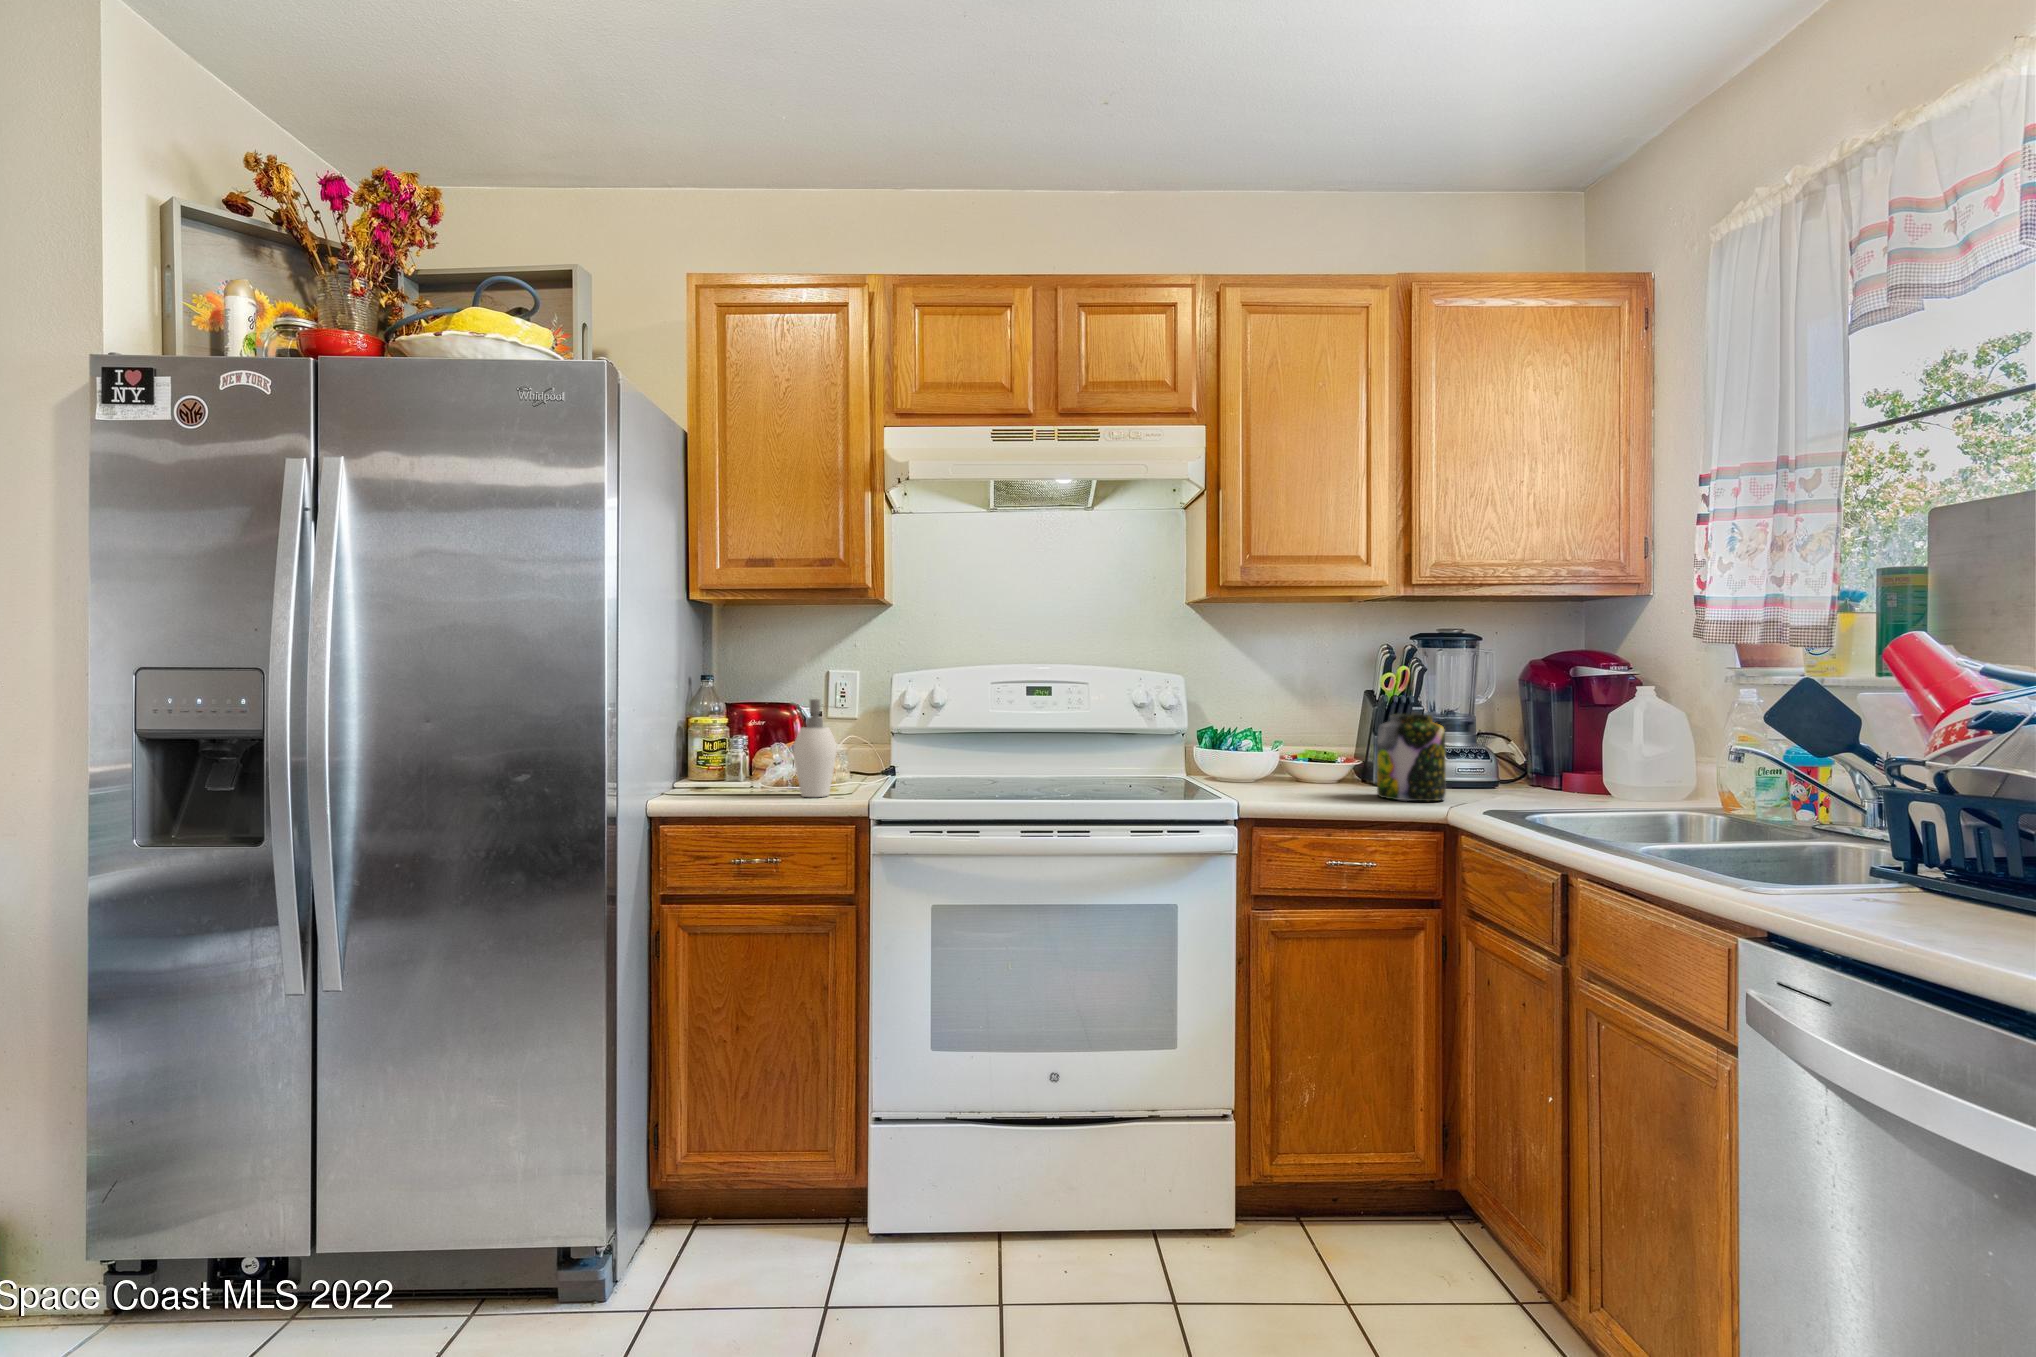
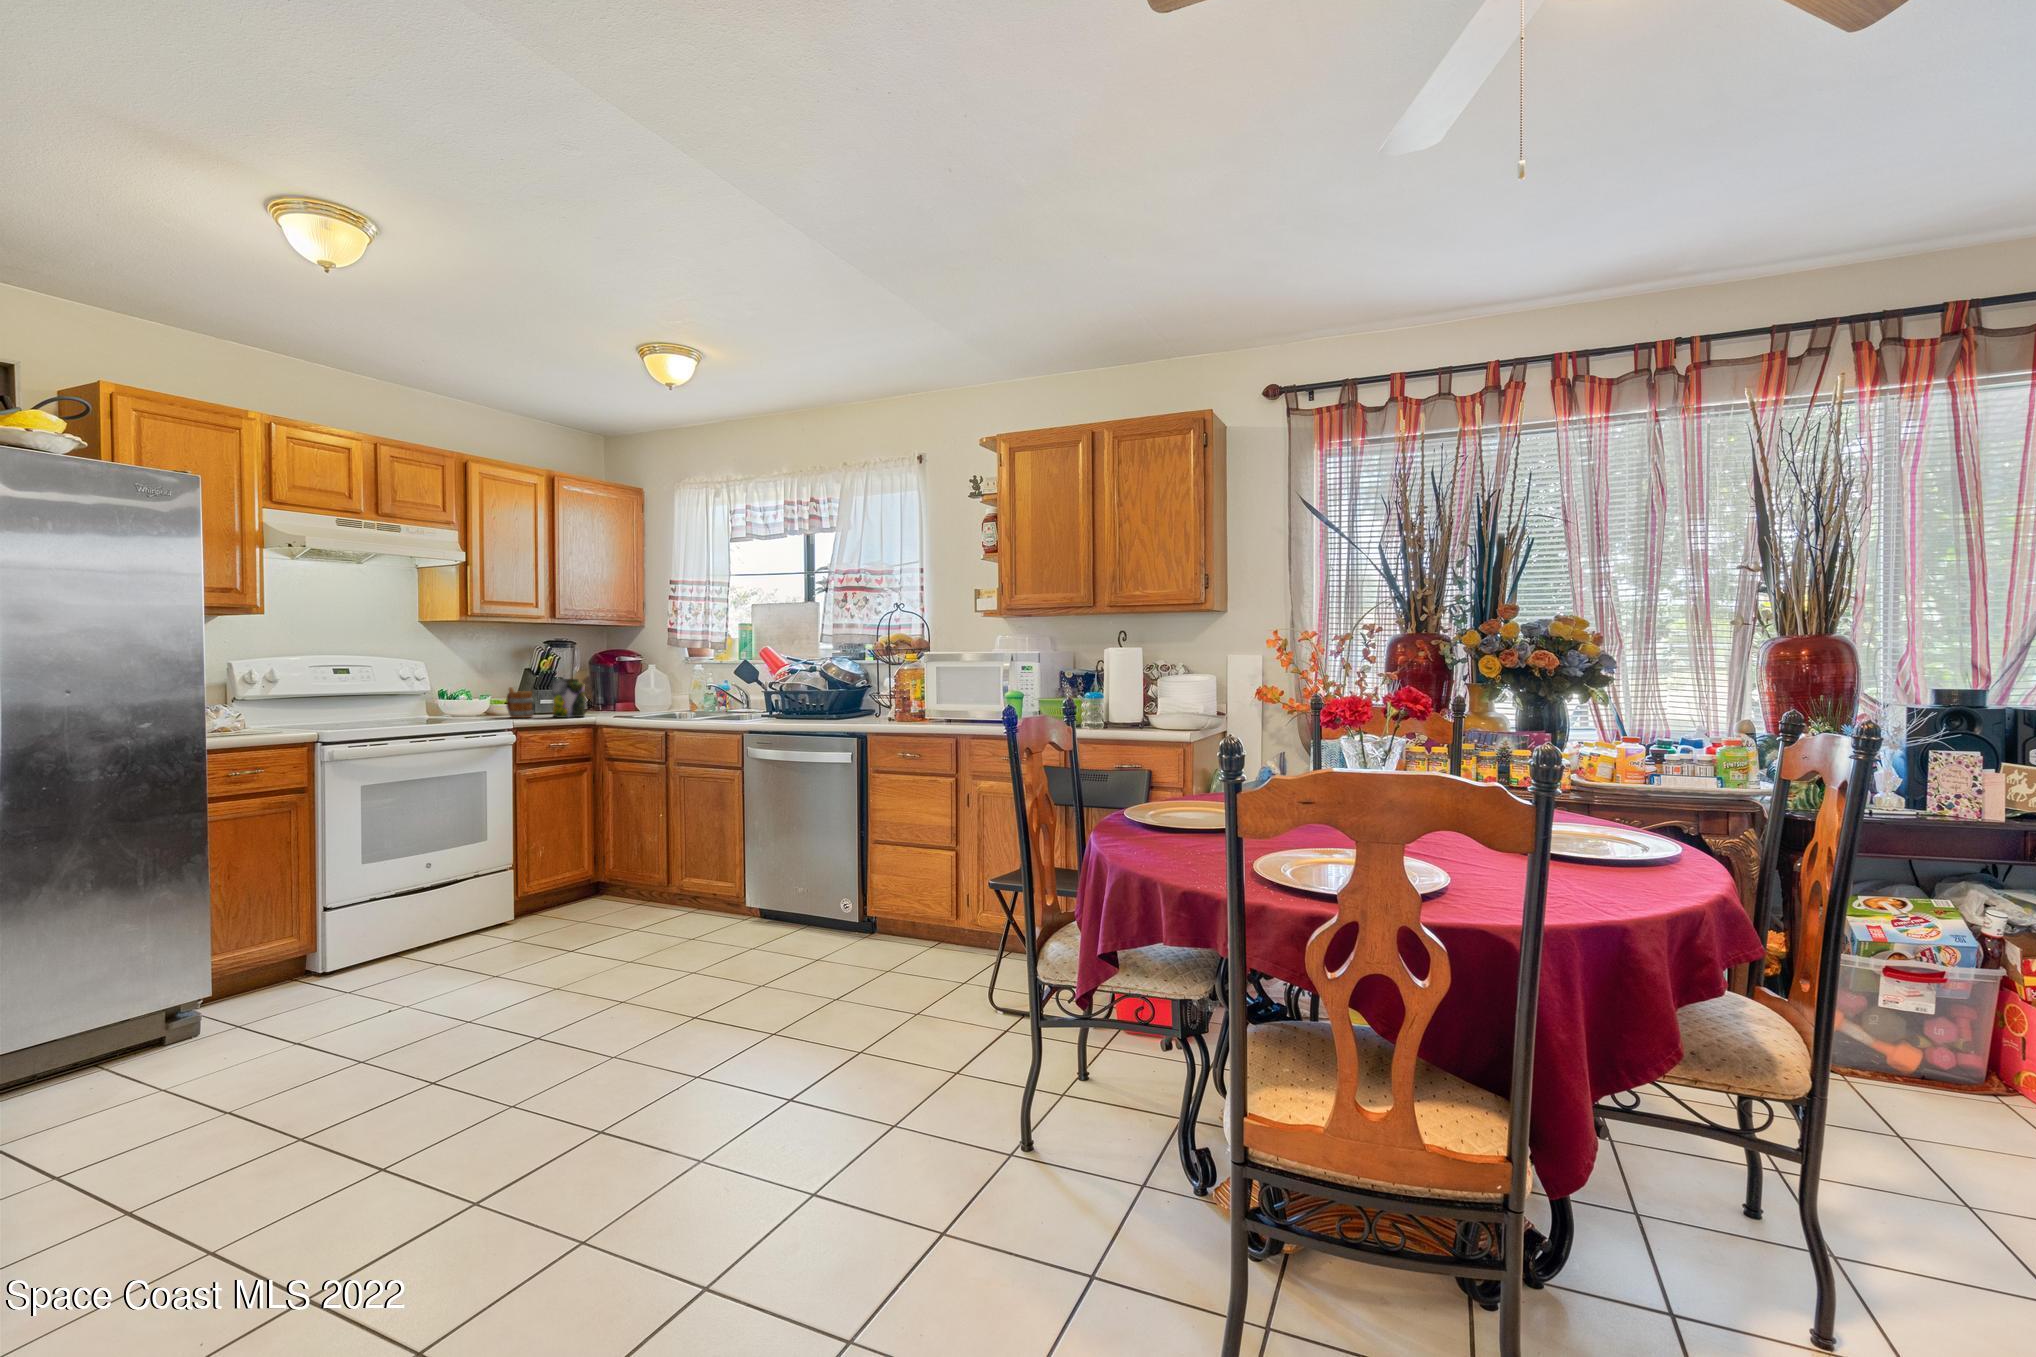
soap dispenser: present [793,699,836,797] -> none [243,677,285,736]
mug: none [1298,727,1346,792] -> present [506,687,534,718]

